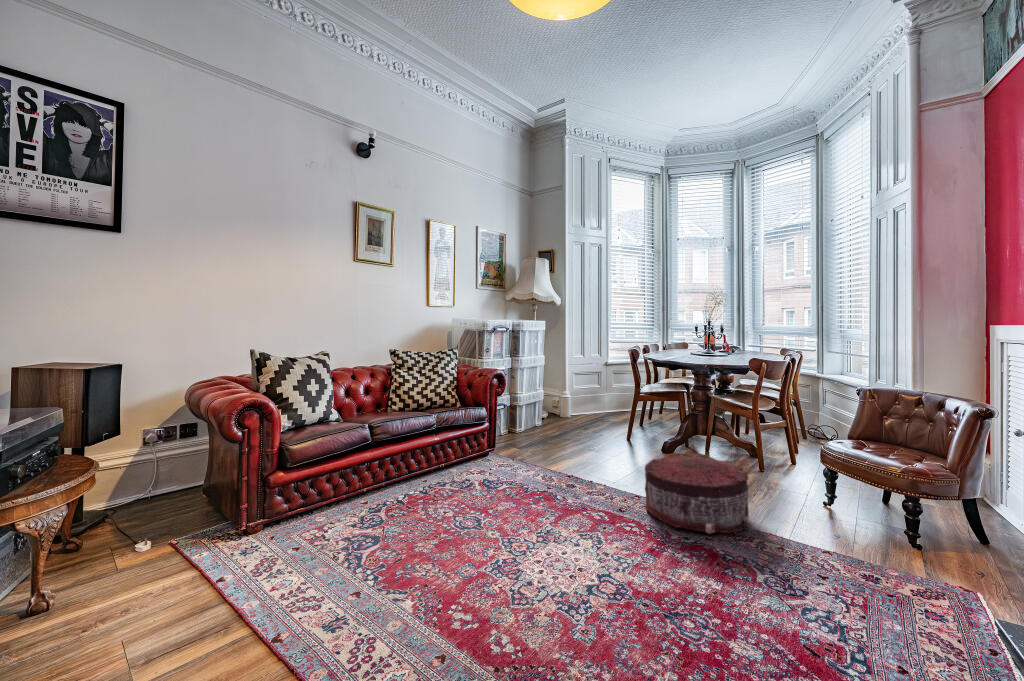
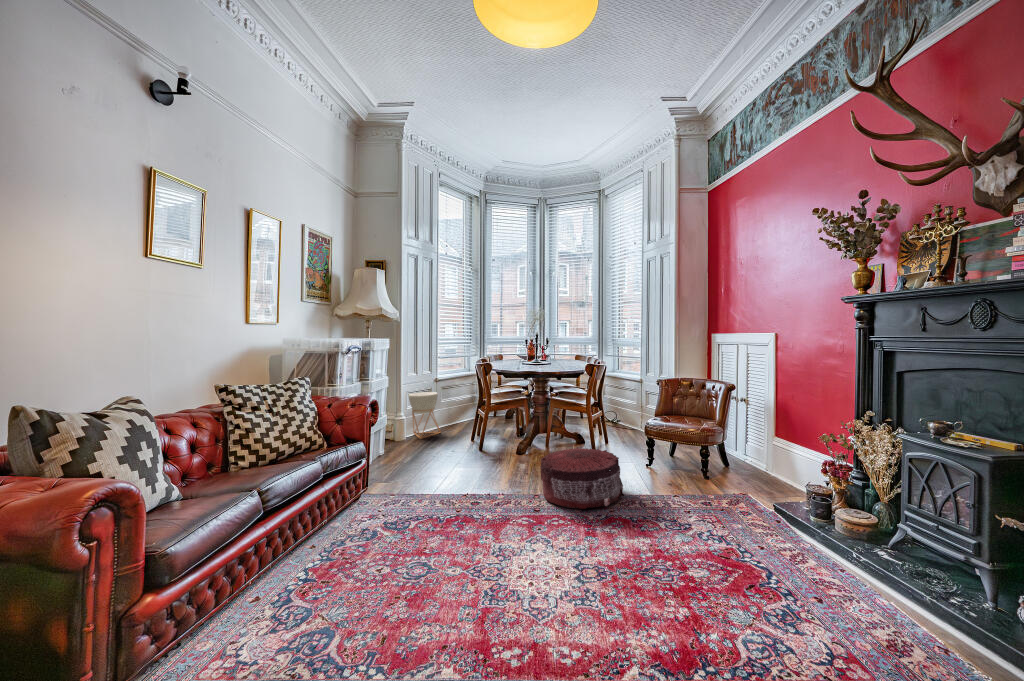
planter: none [582,375,614,422] -> present [408,392,441,439]

